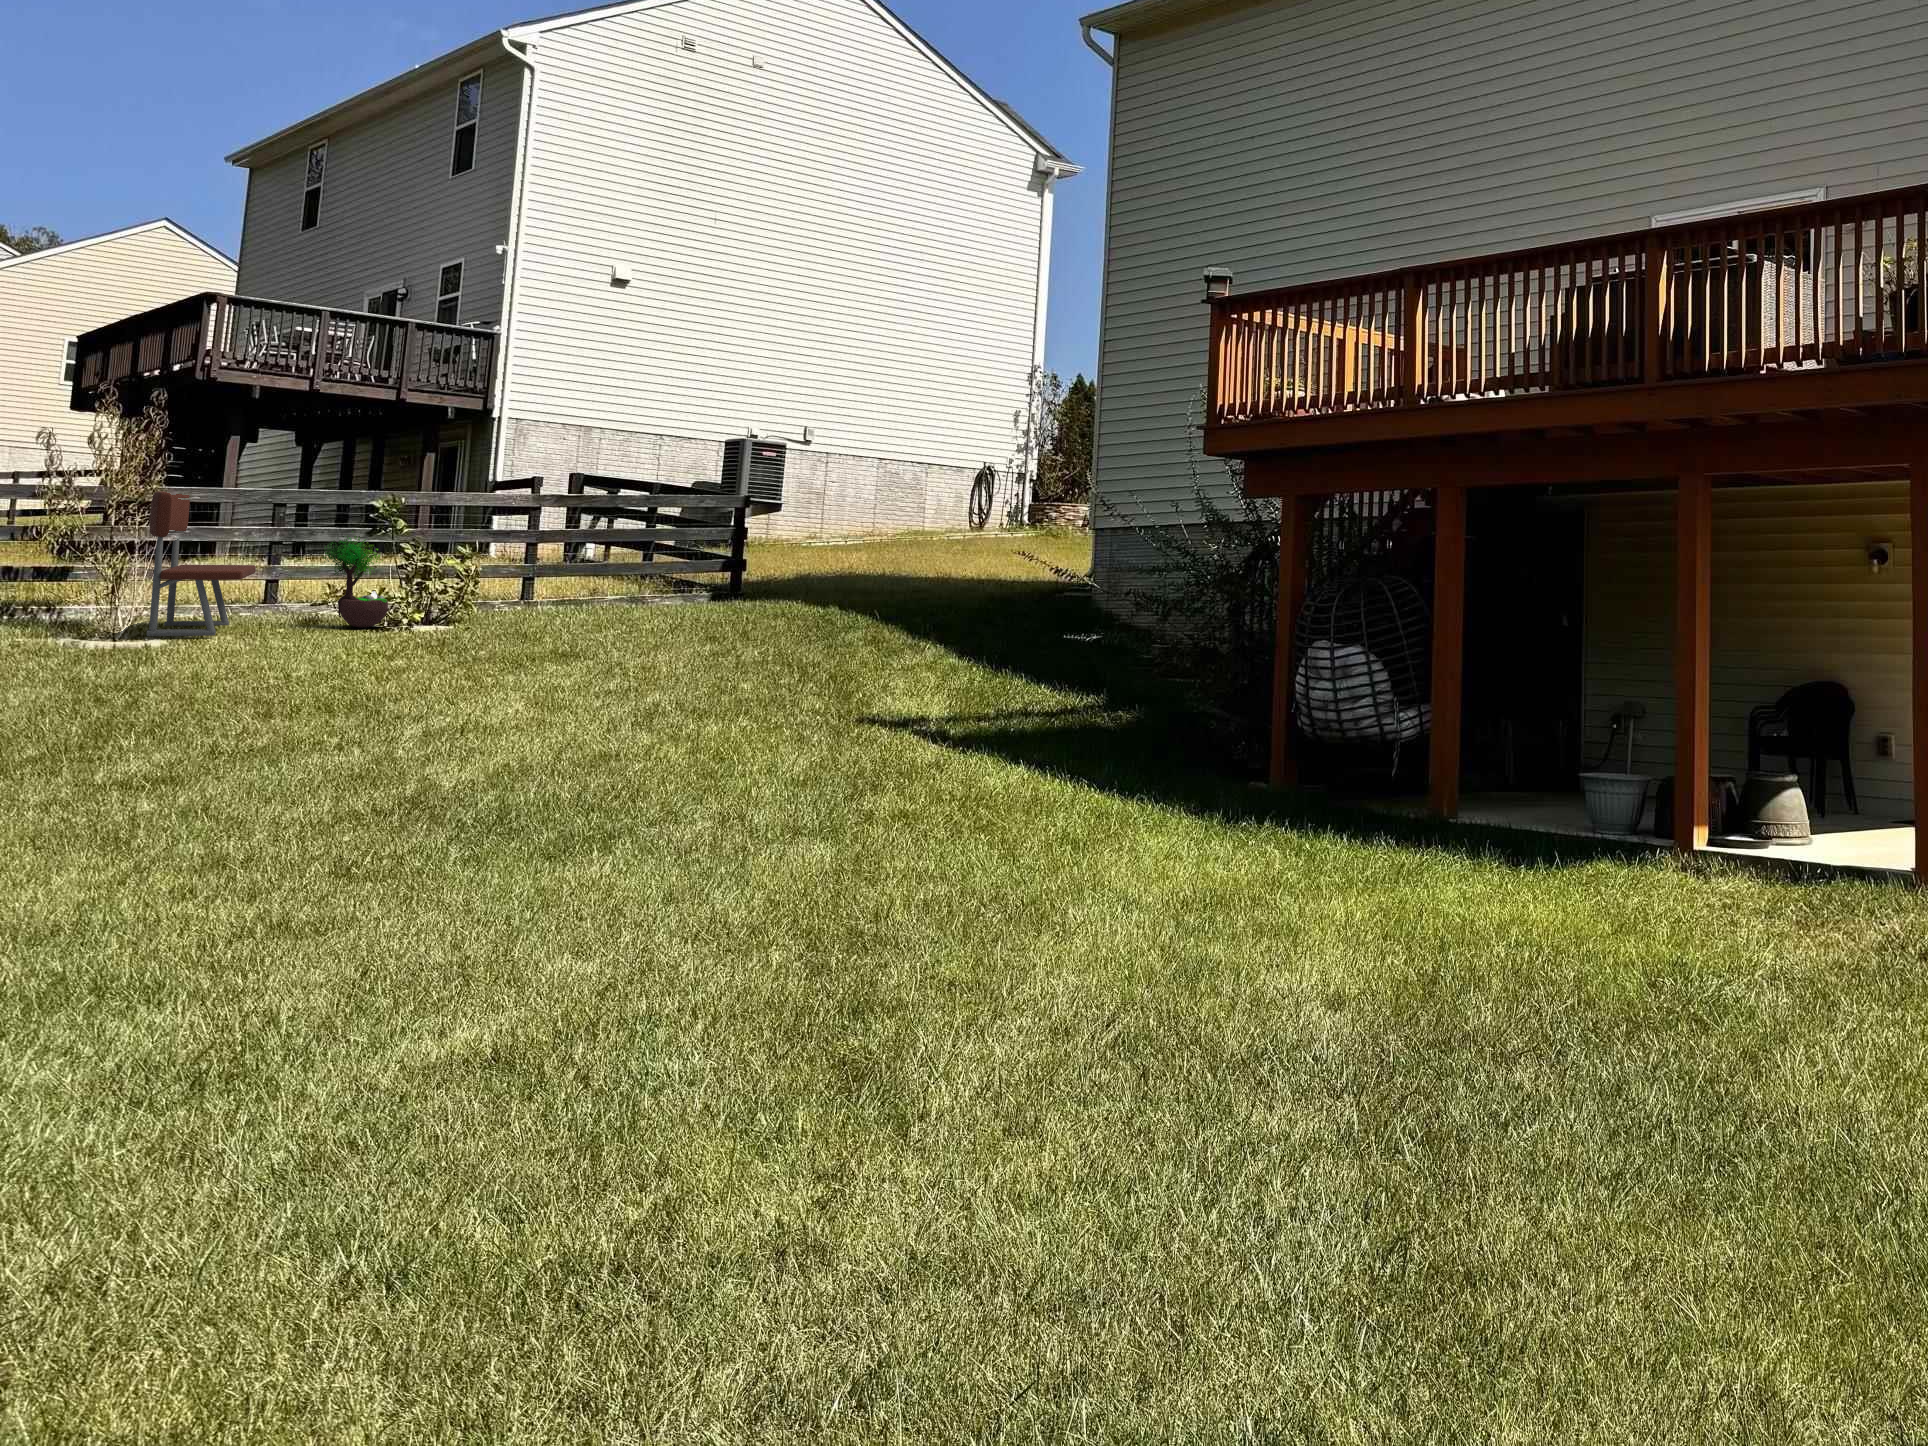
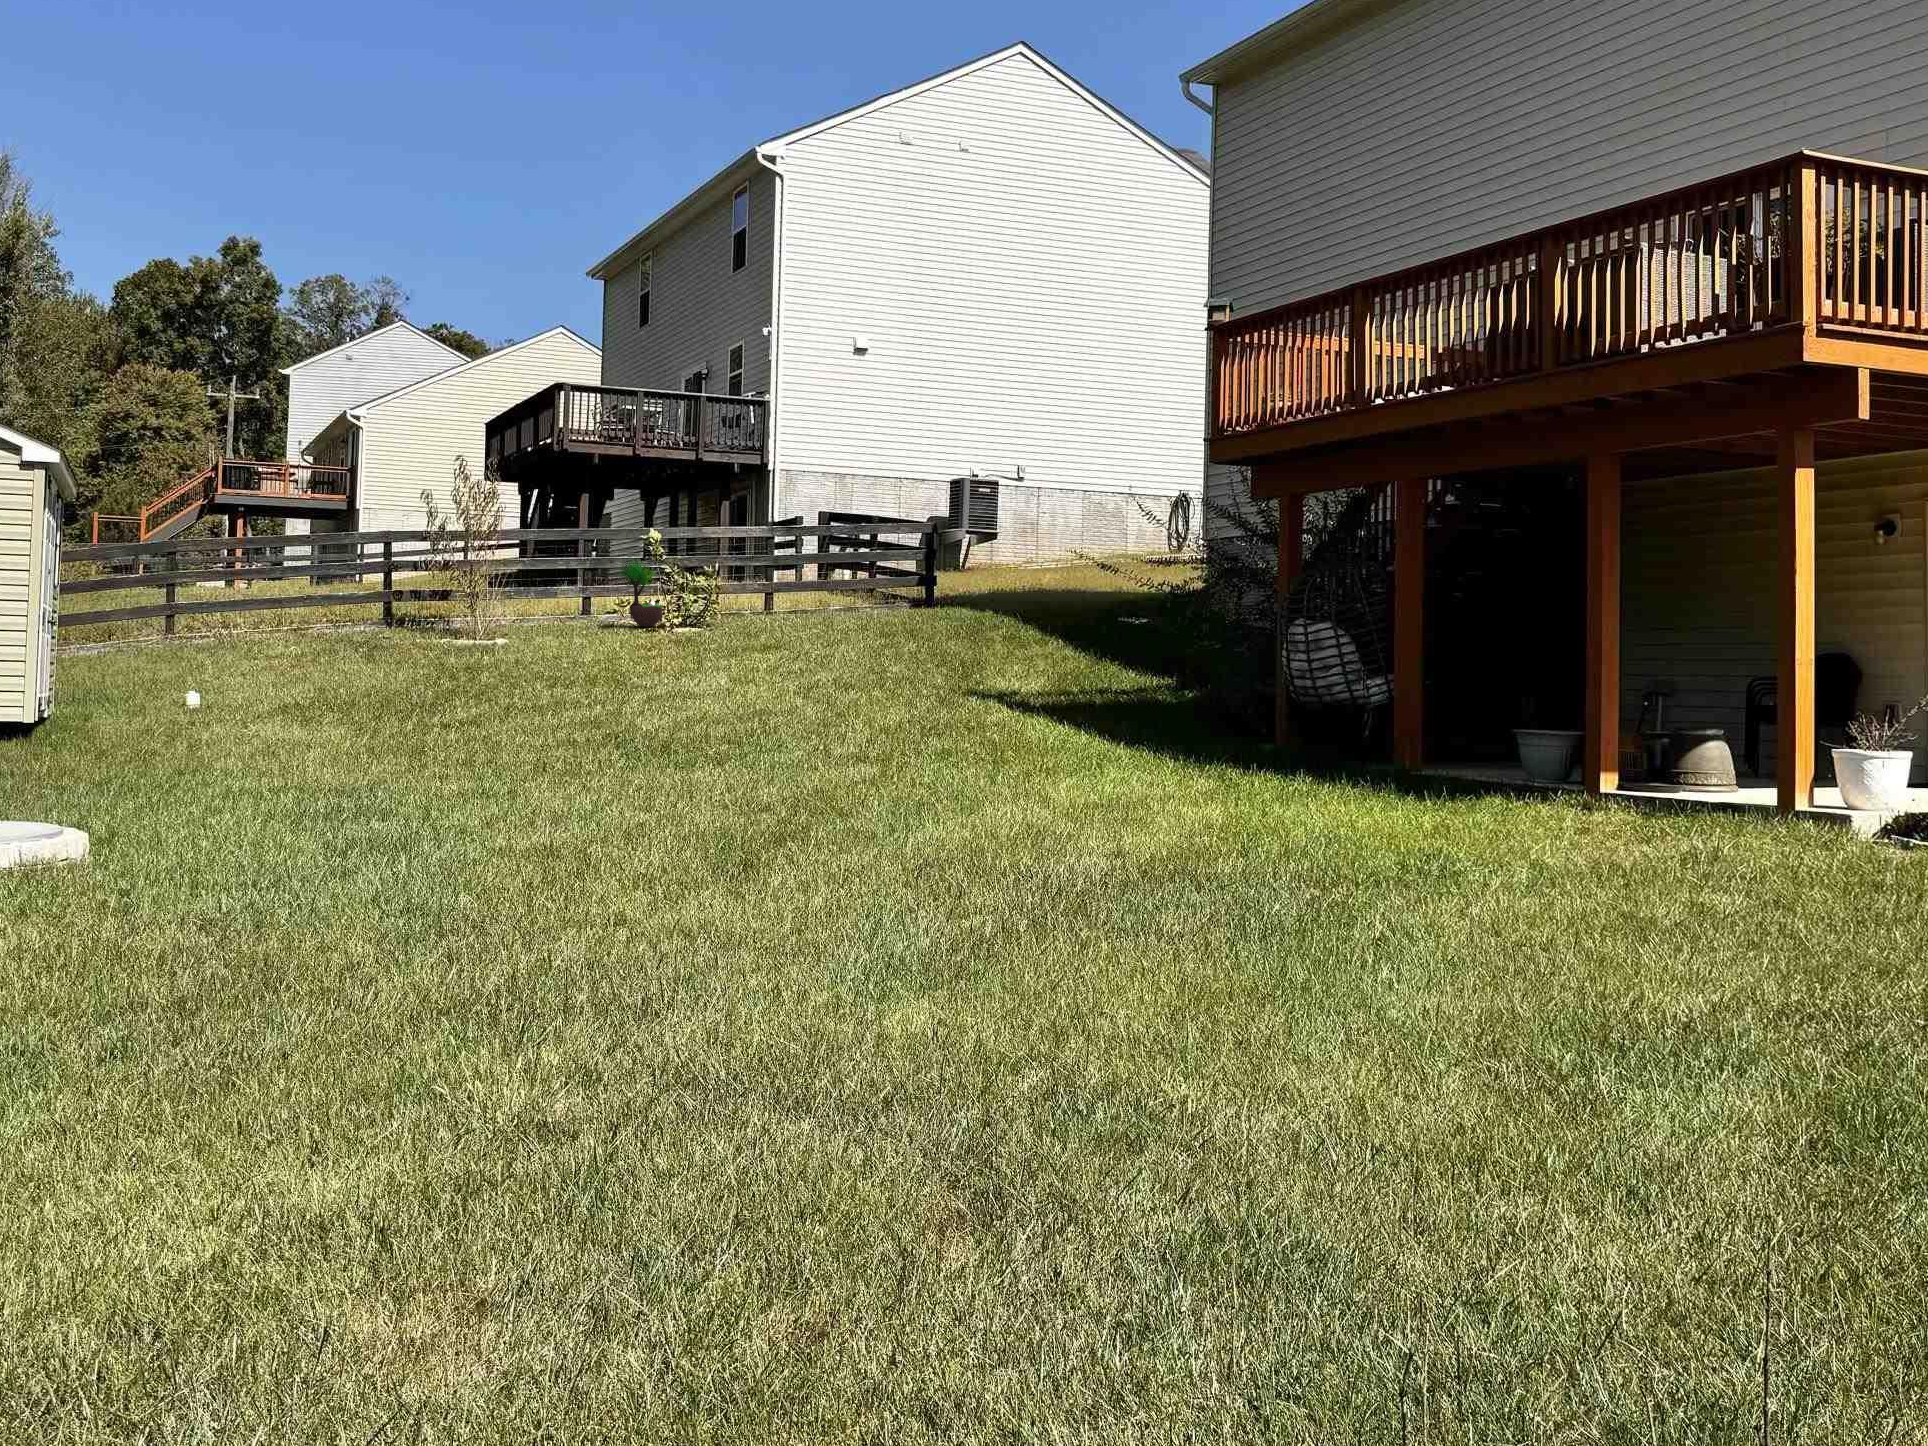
bench: present [147,491,256,636] -> none [510,528,578,631]

